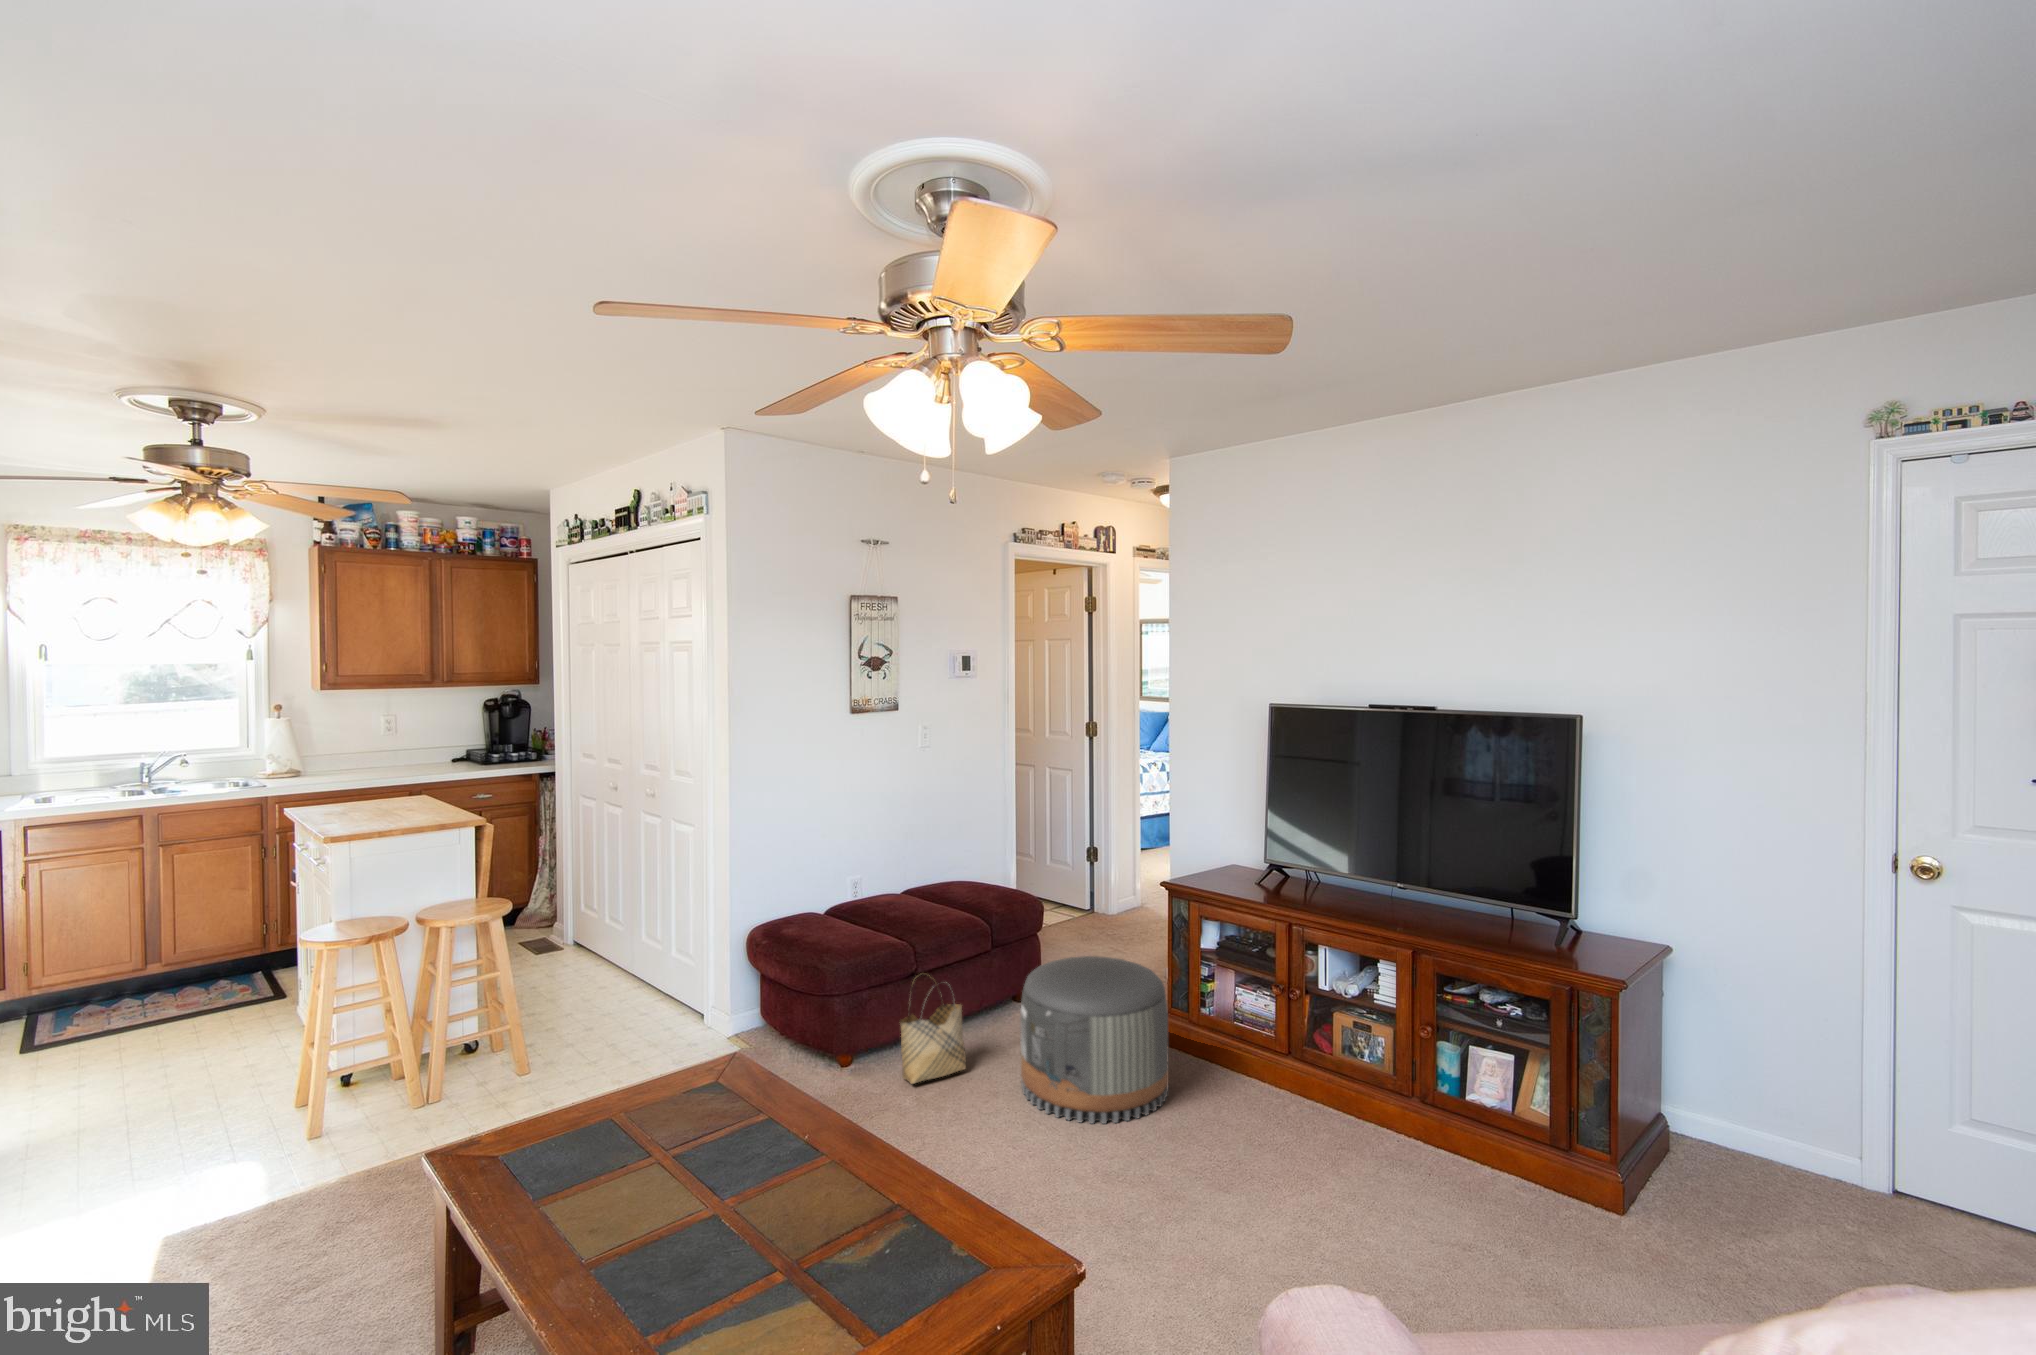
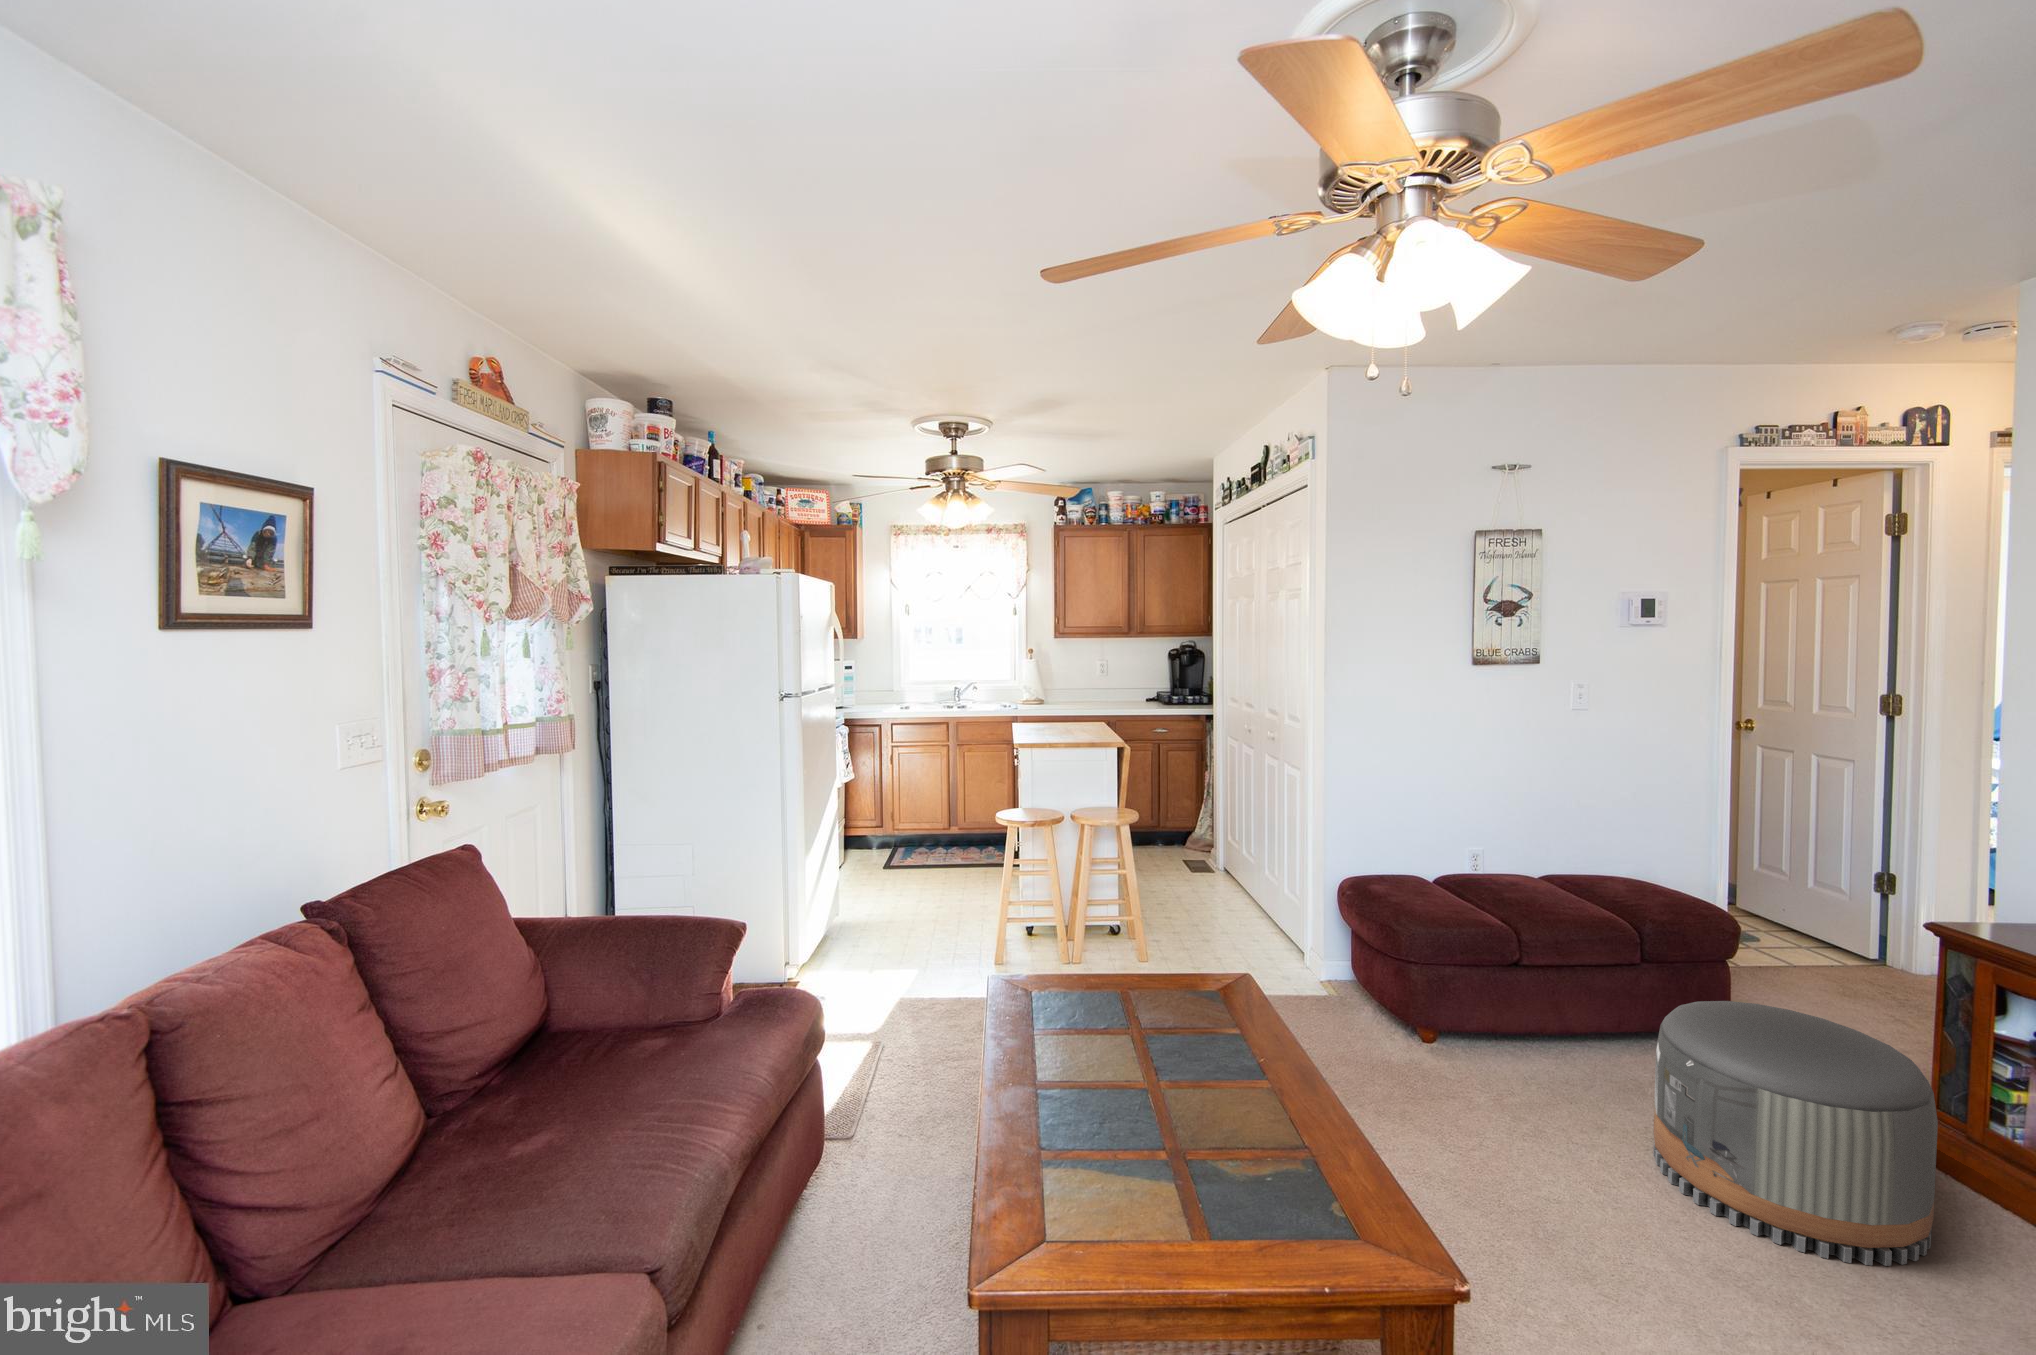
woven basket: present [900,974,966,1084] -> none [1486,967,1580,1097]

